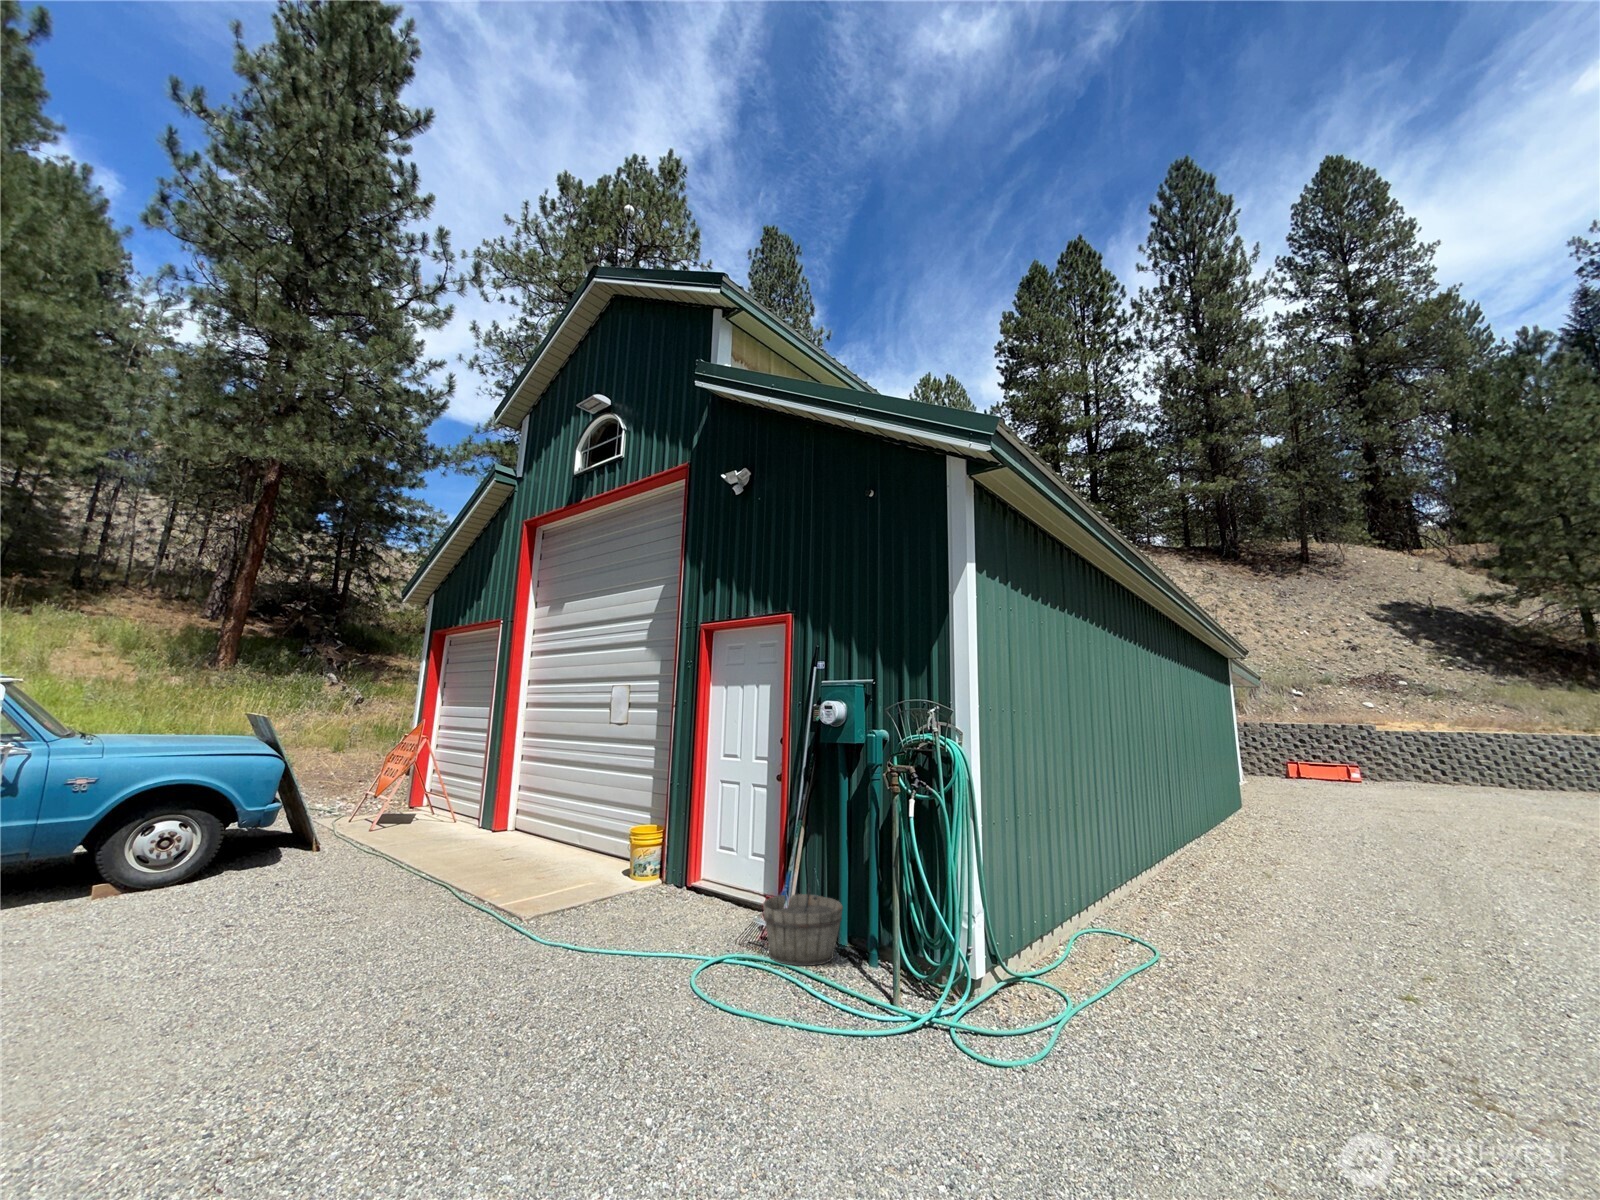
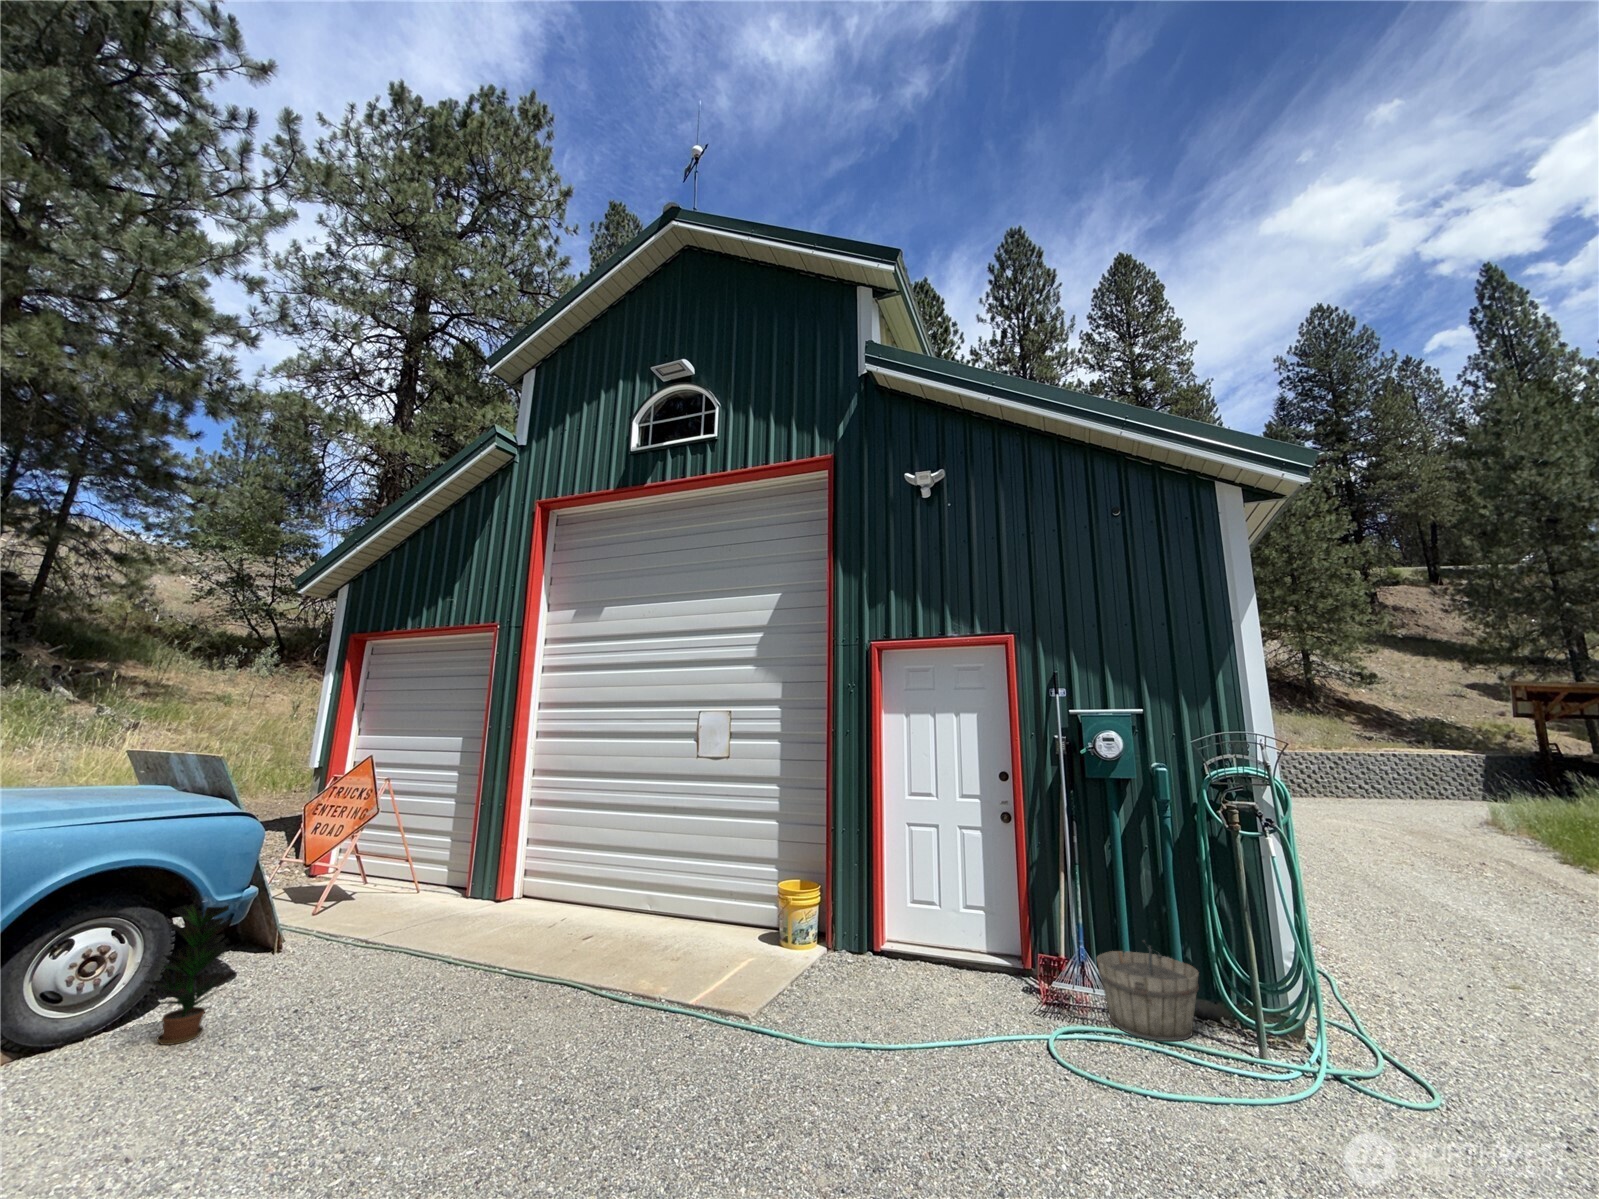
potted plant: none [190,811,245,892] -> present [145,903,235,1045]

